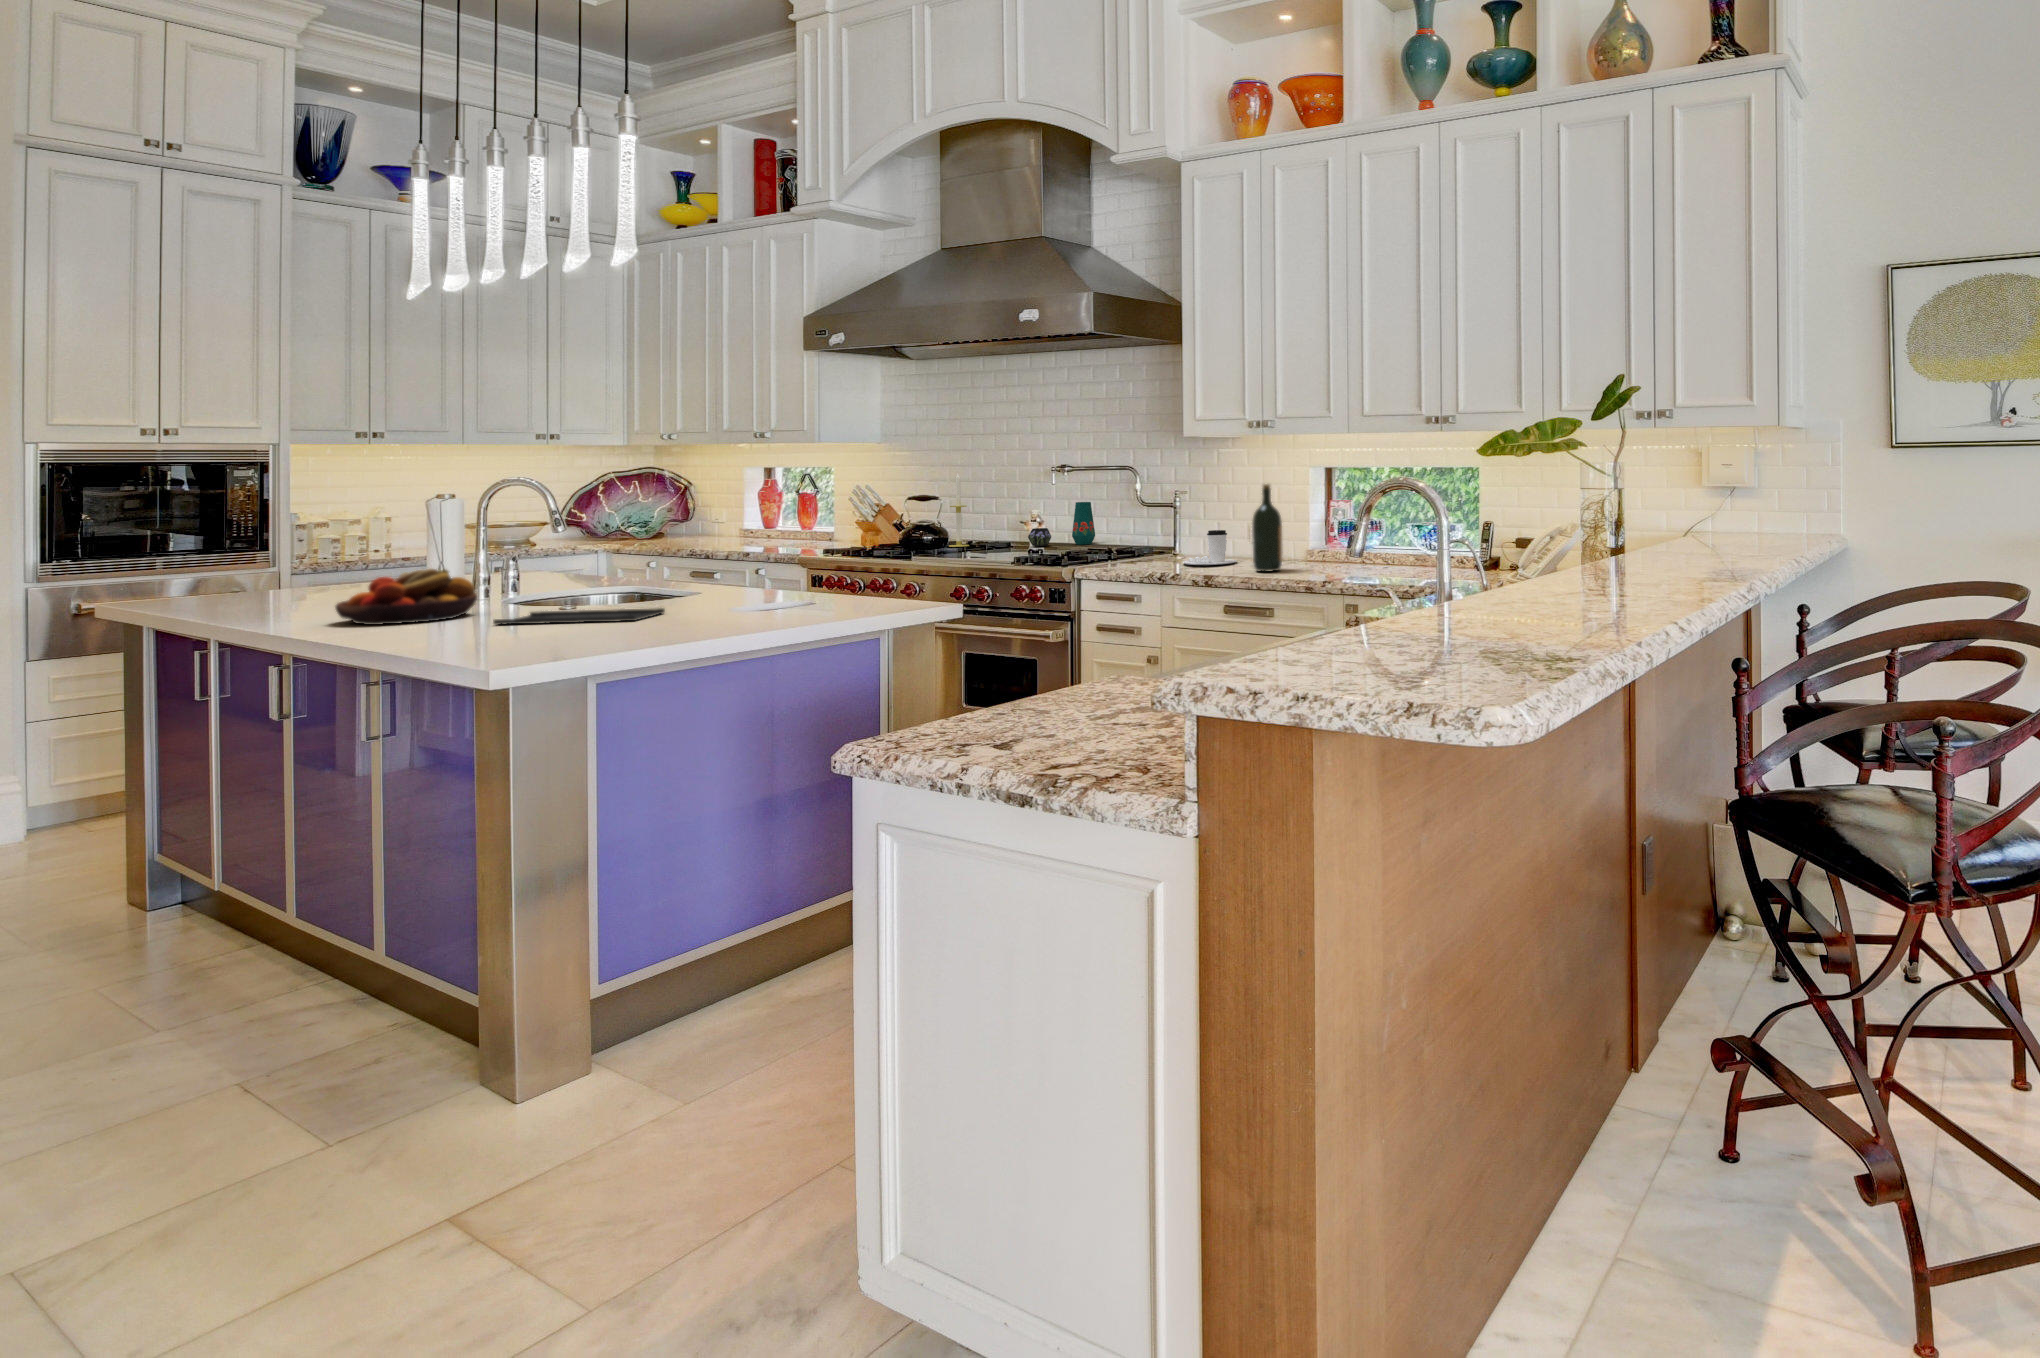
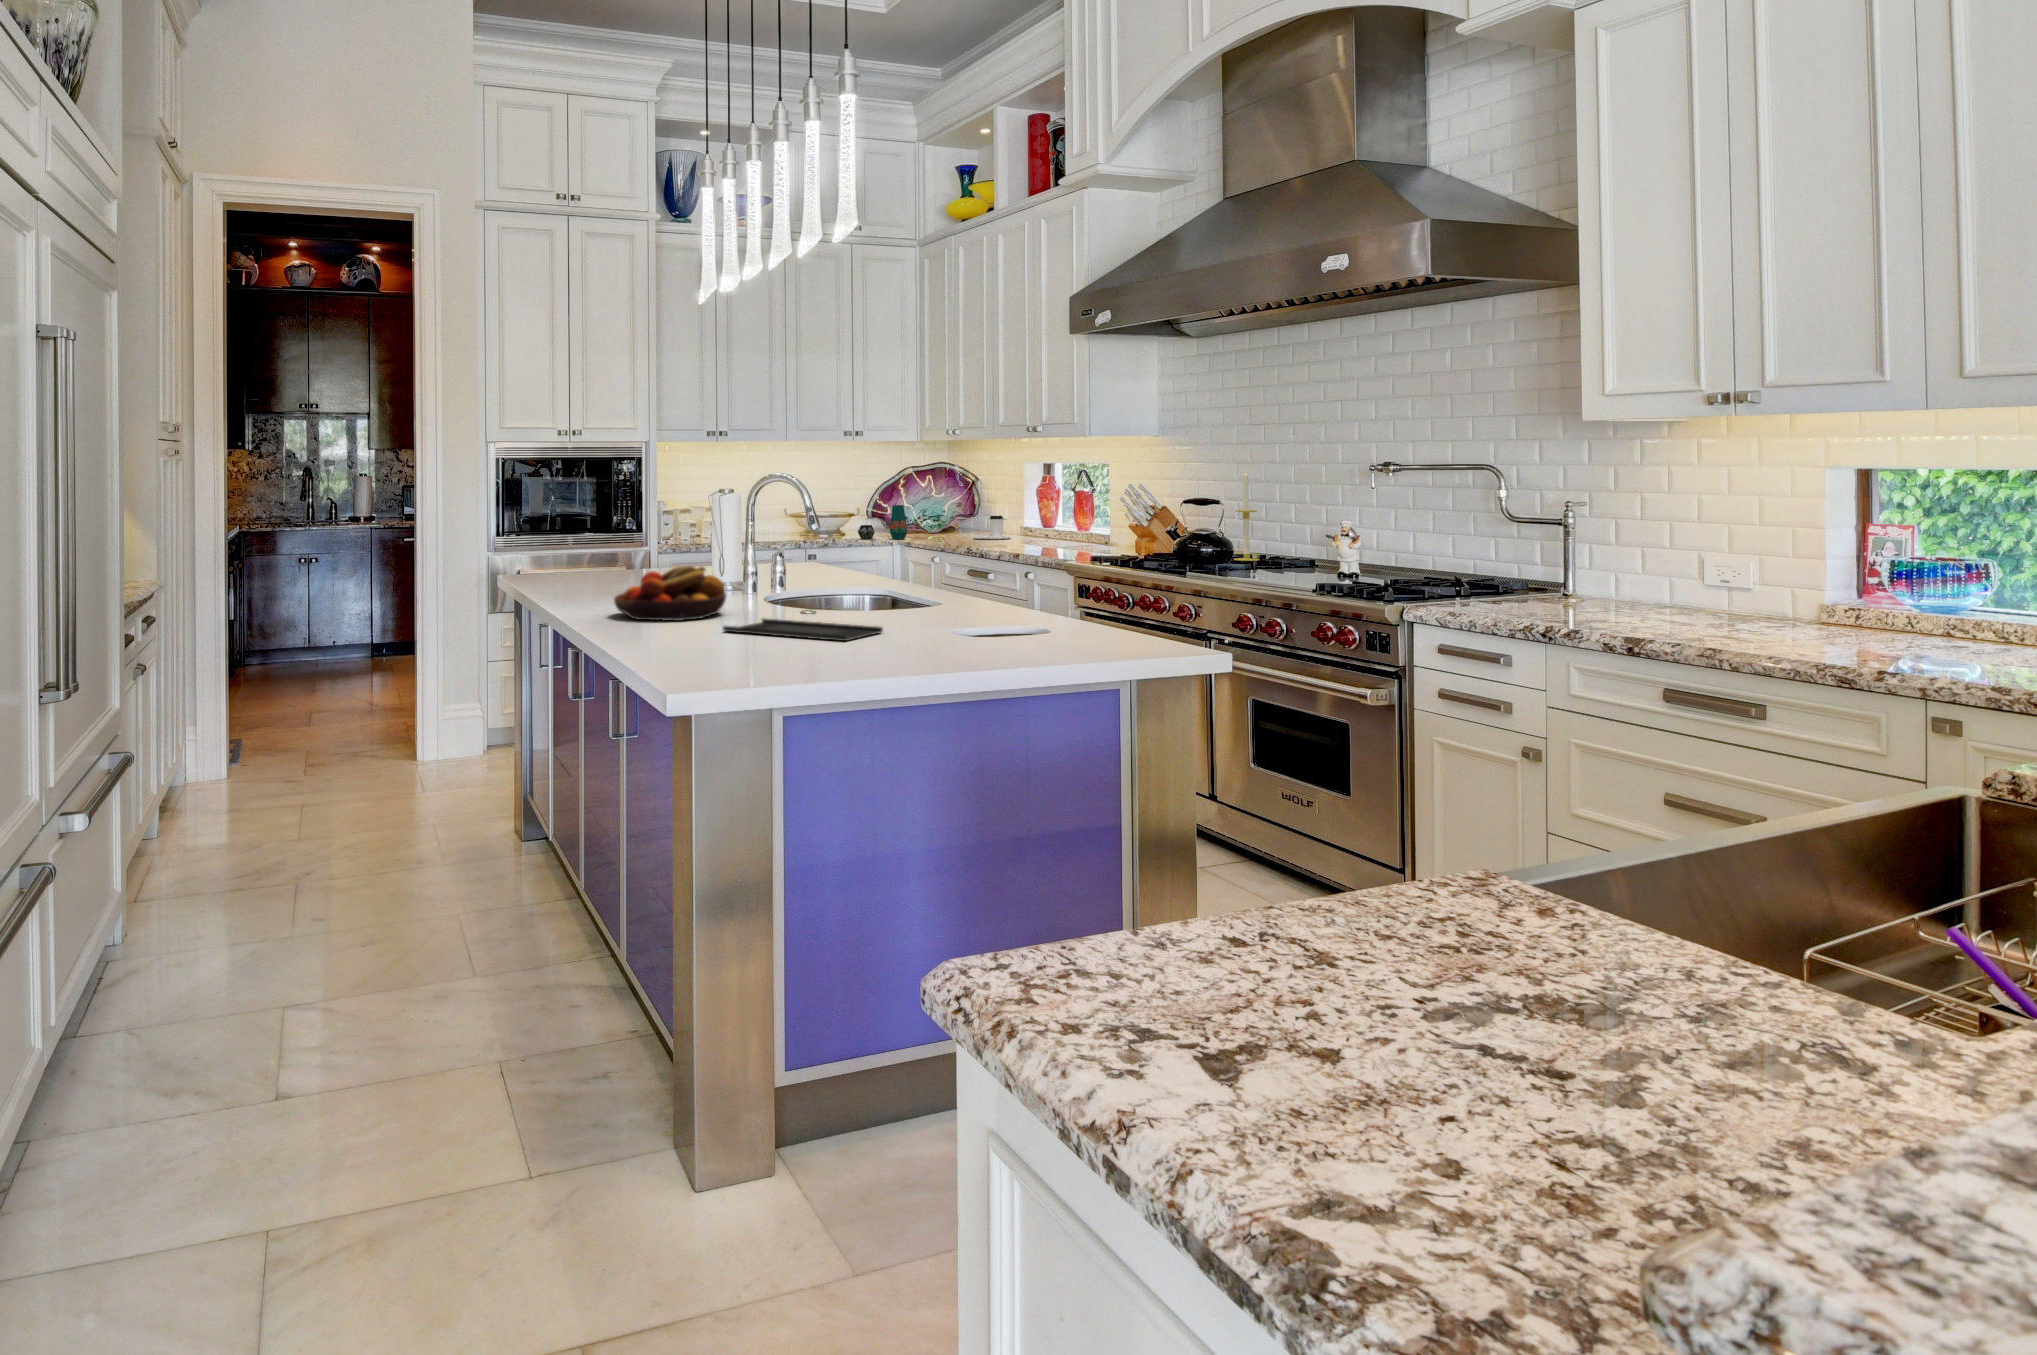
wine bottle: present [1252,484,1282,572] -> none [1715,493,1777,635]
vase: present [1028,502,1095,546] -> present [858,505,907,539]
coffee cup: present [1183,530,1237,565] -> present [973,516,1011,539]

